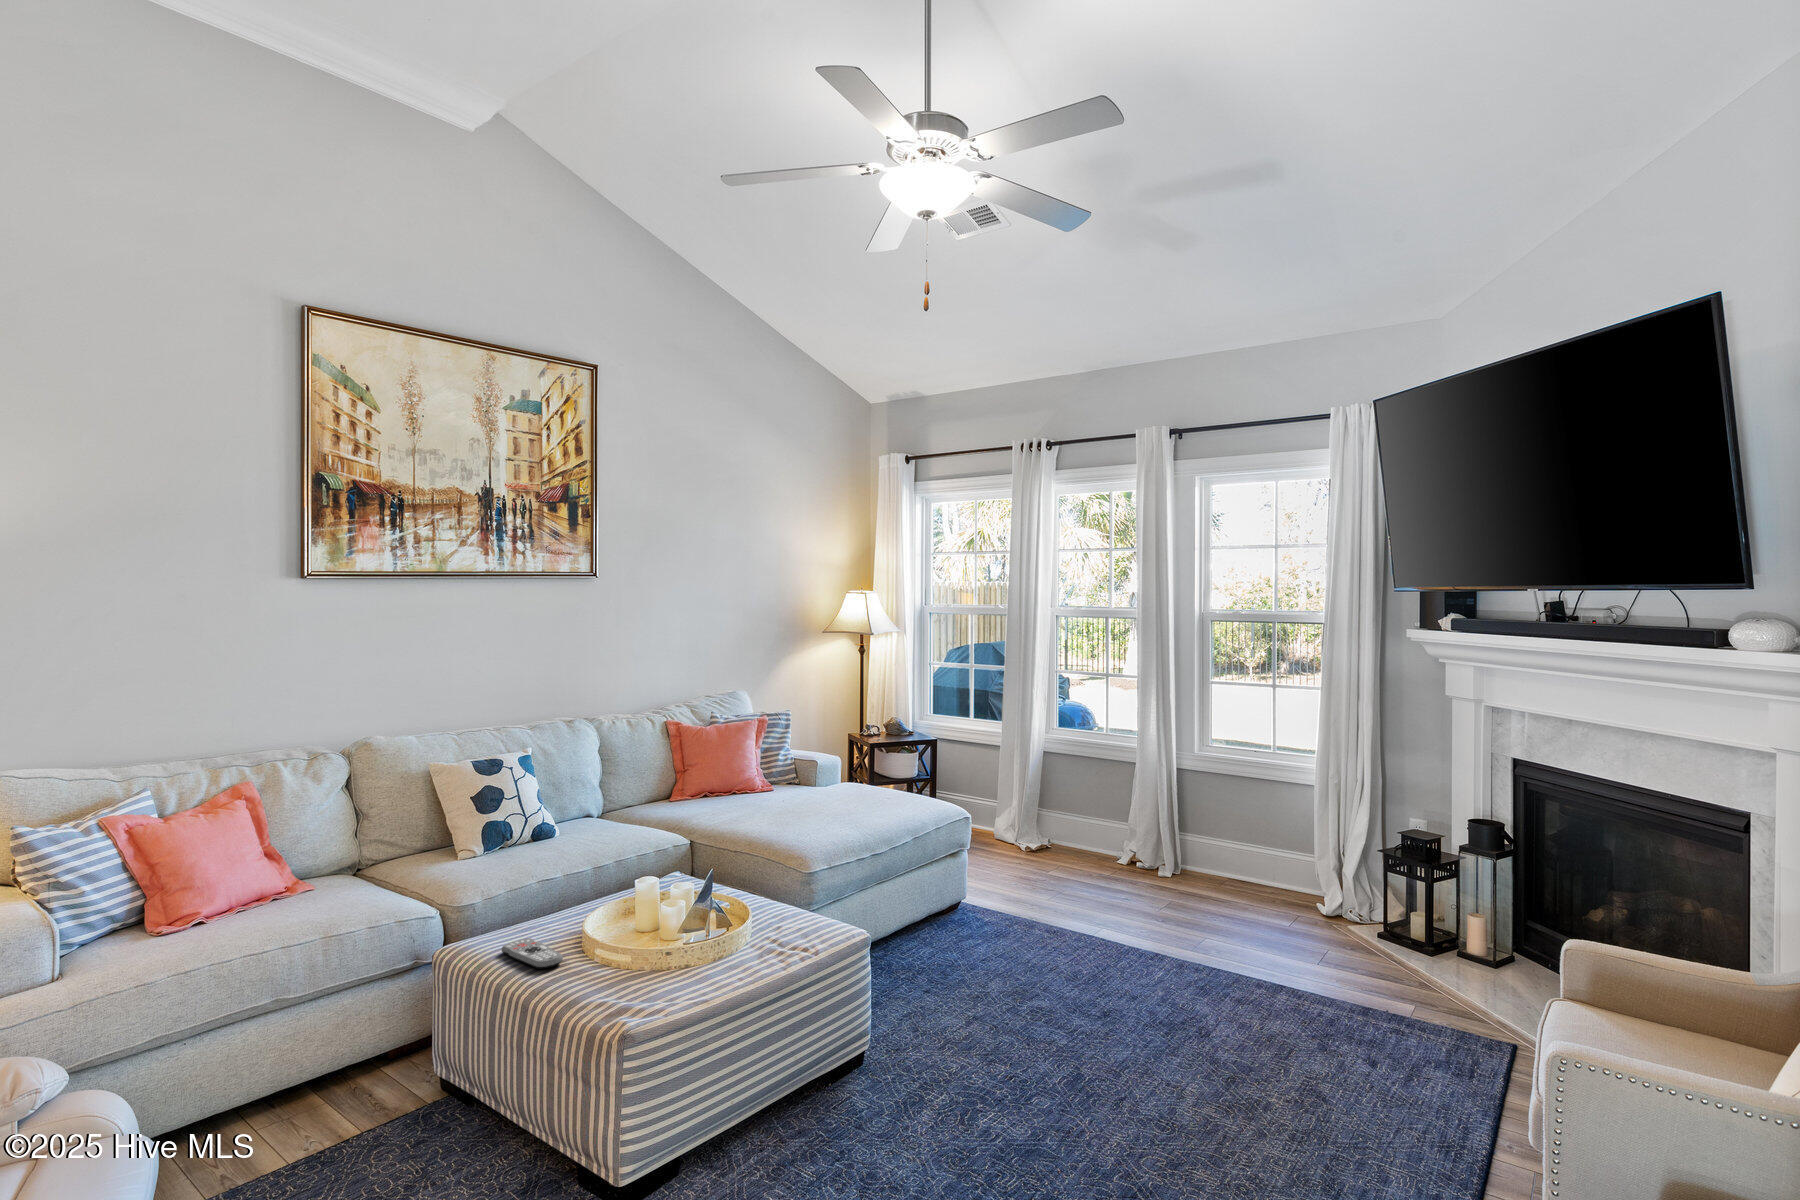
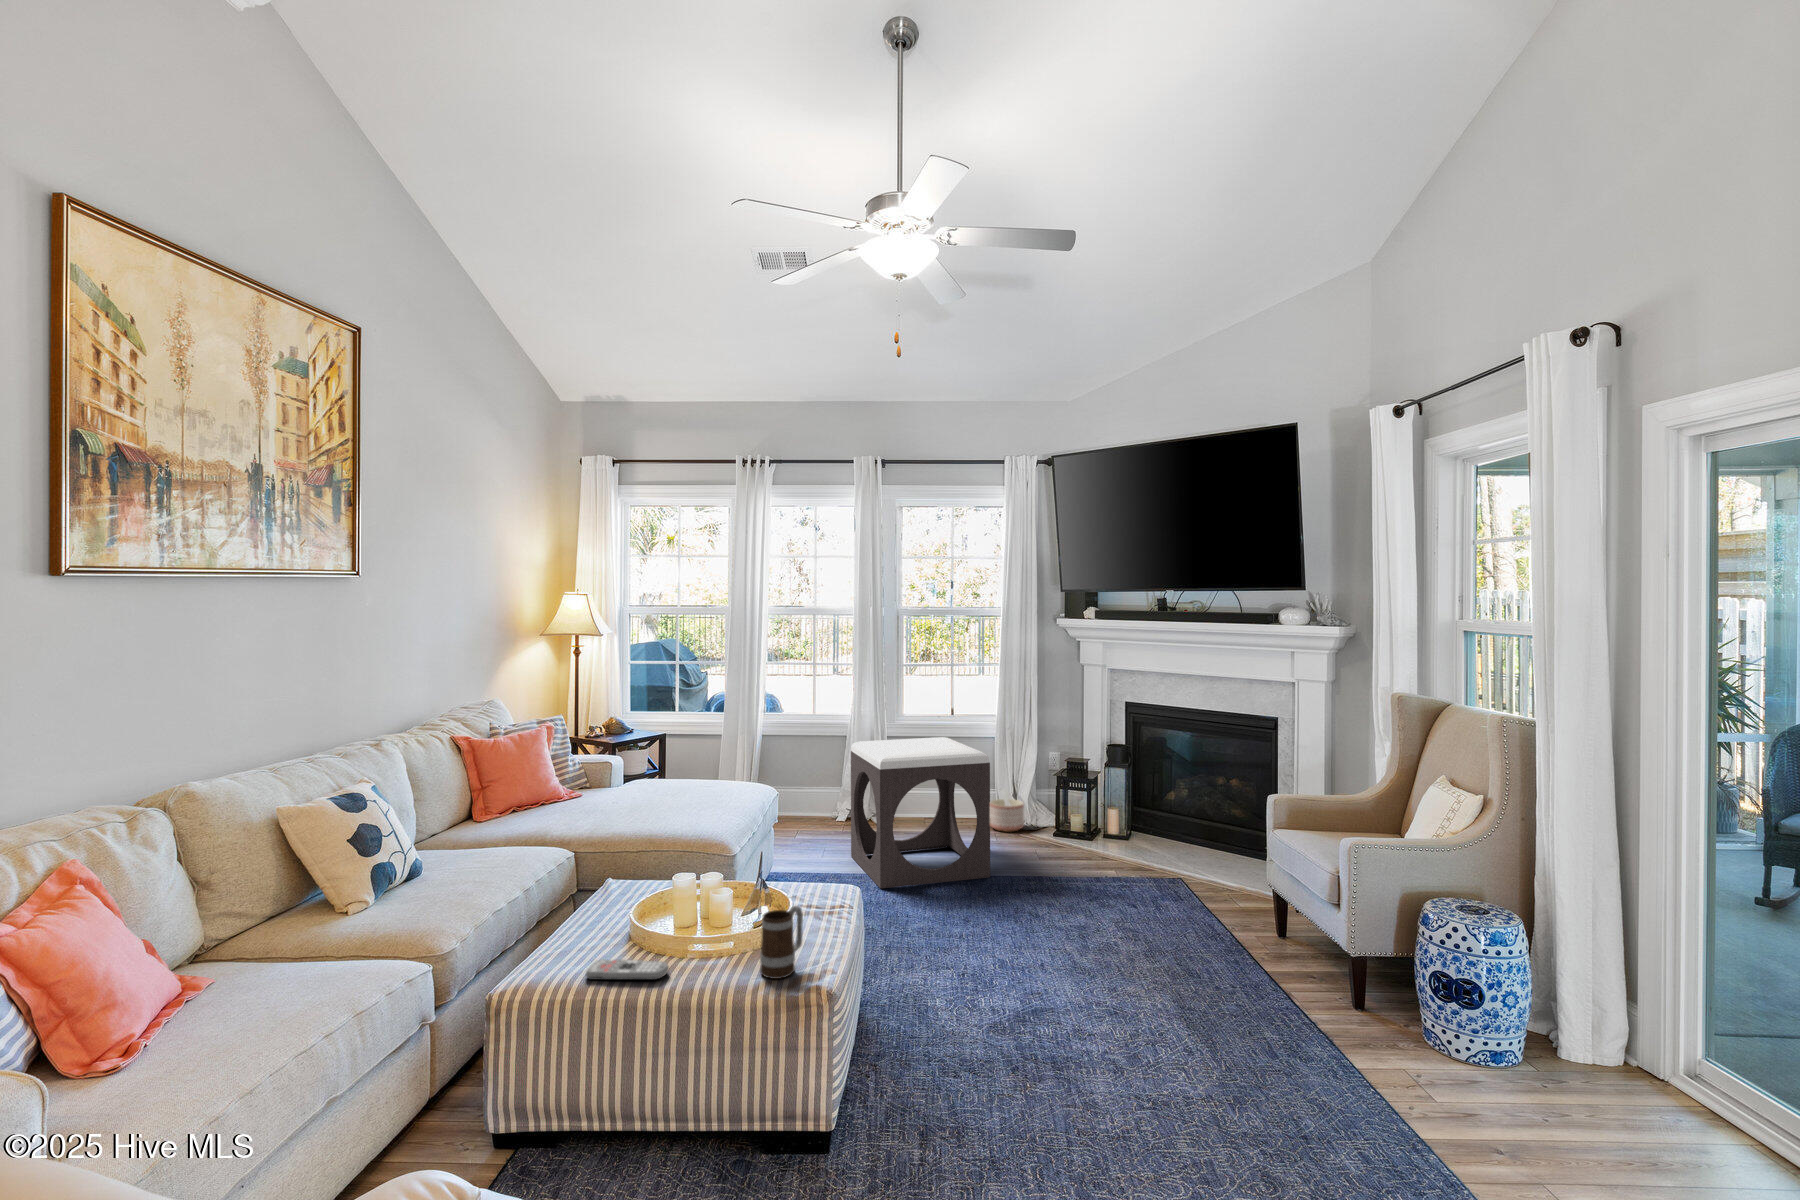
footstool: none [1056,773,1209,968] -> present [851,737,990,888]
planter: none [1291,873,1340,920] -> present [990,799,1024,832]
mug: none [612,929,666,1000] -> present [760,906,803,979]

